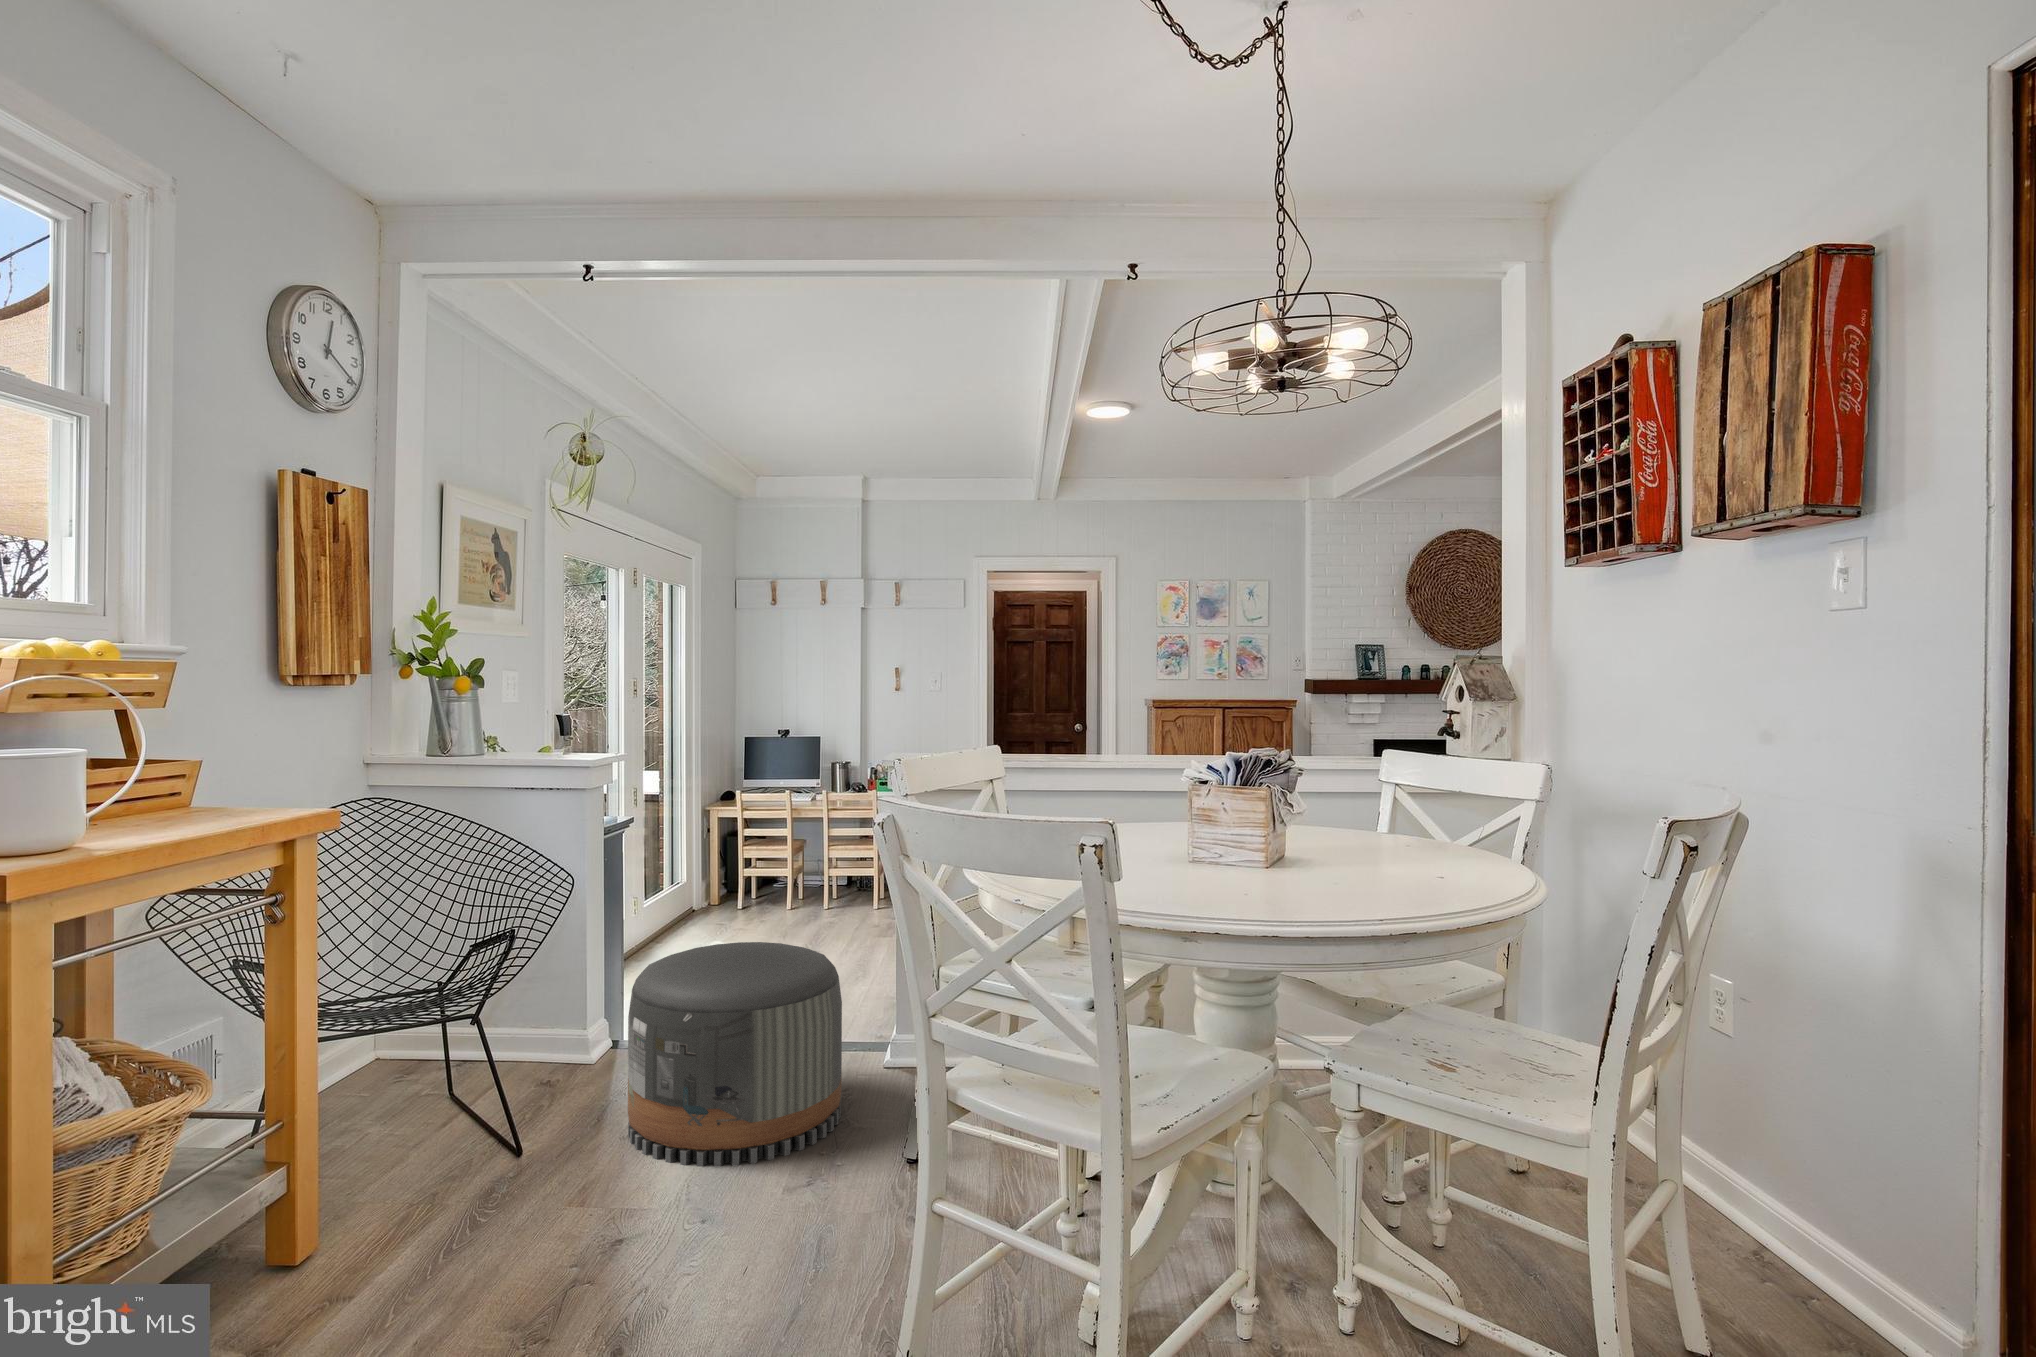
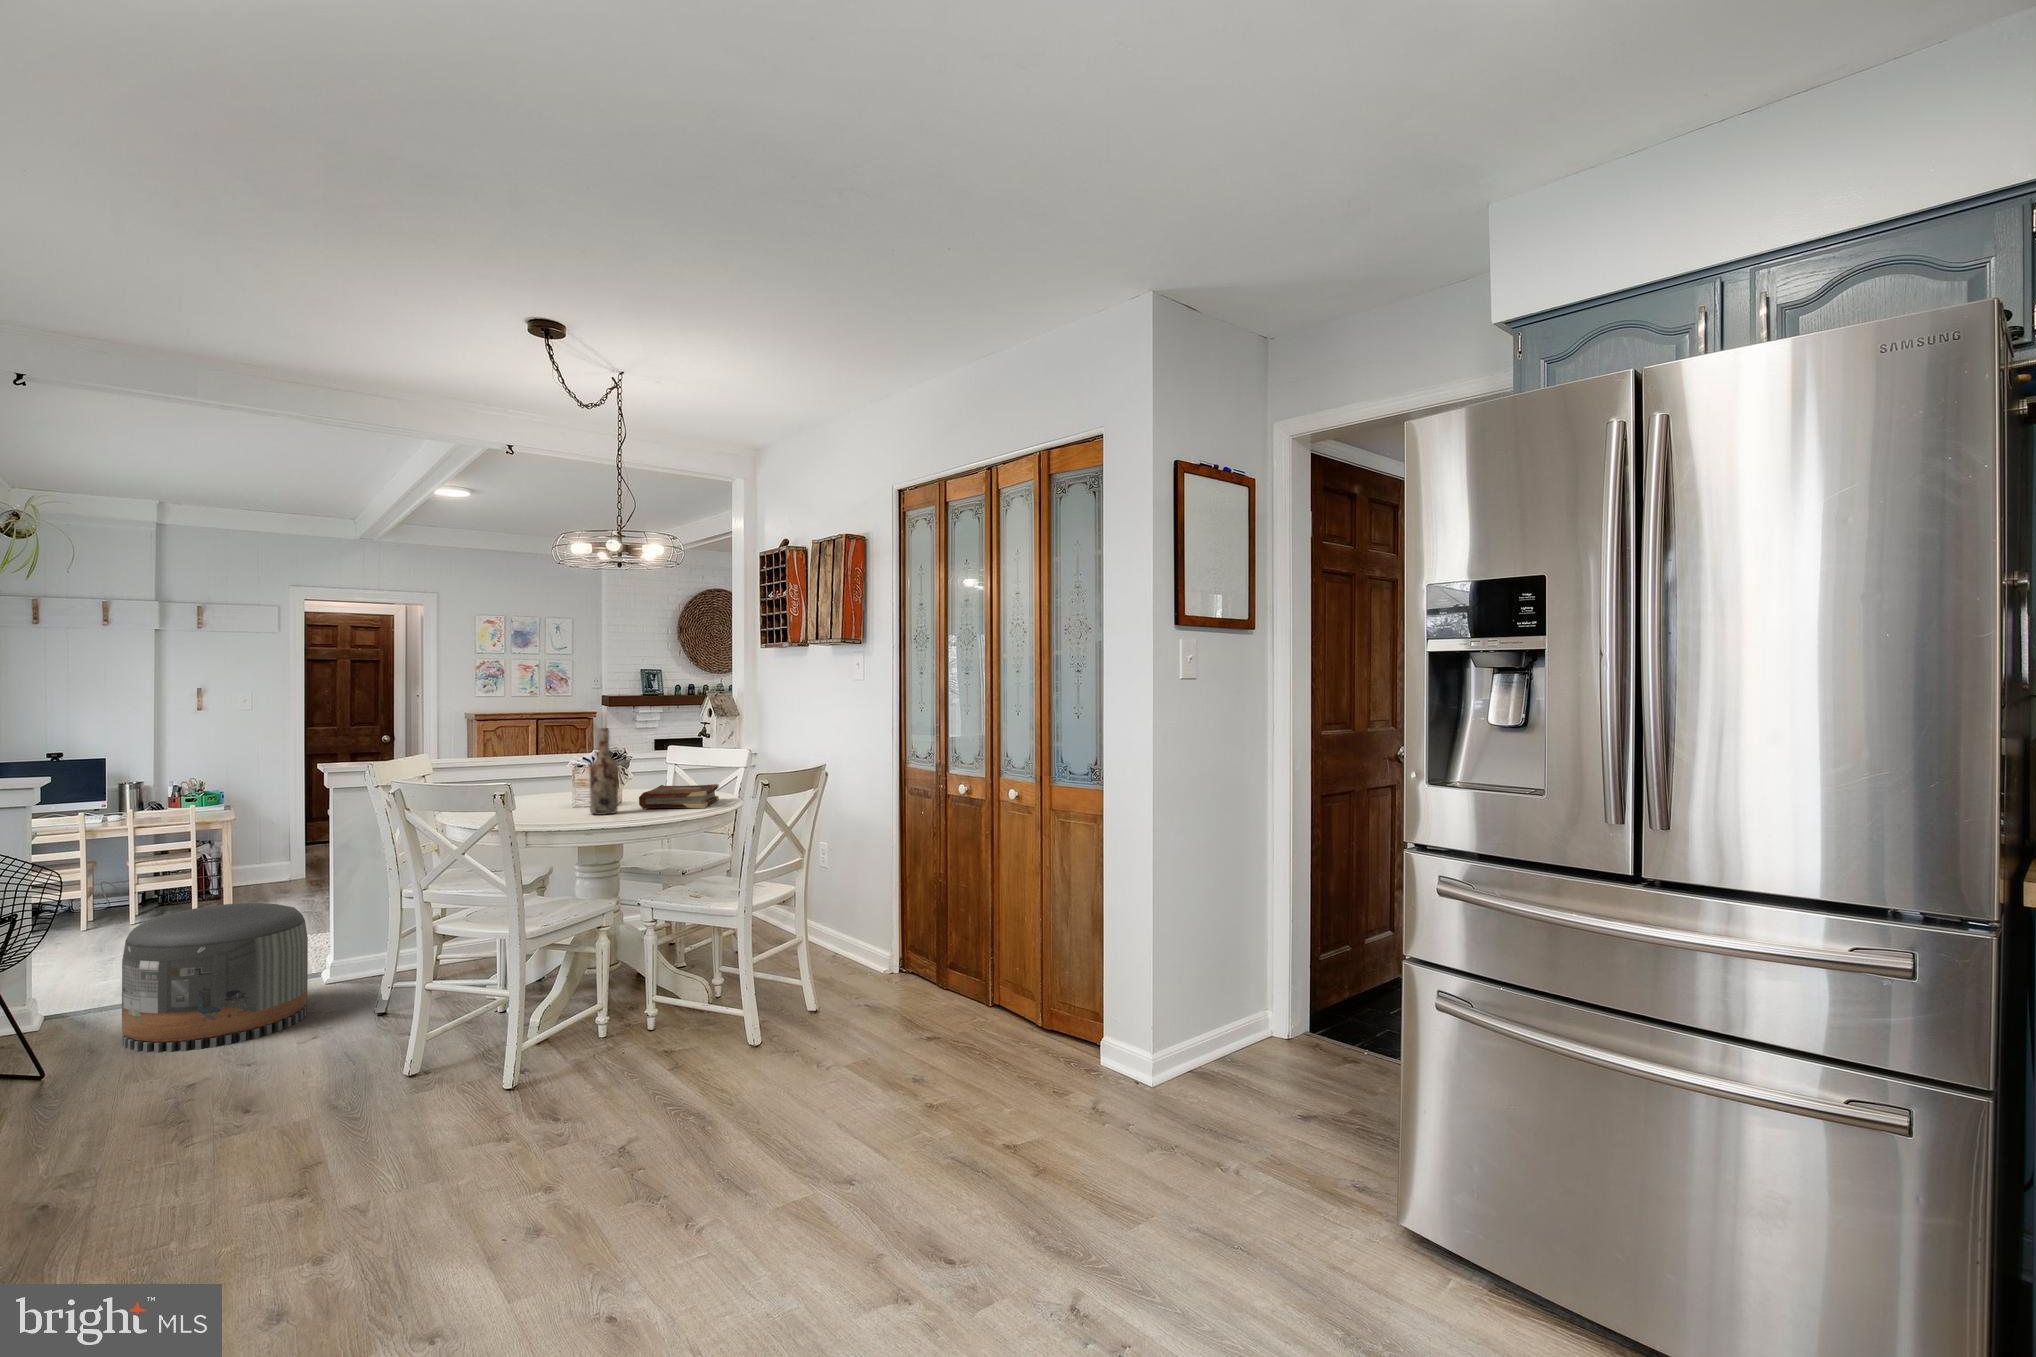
wine bottle: none [1212,704,1267,885] -> present [590,728,618,815]
book: none [1312,826,1486,893] -> present [639,784,719,809]

